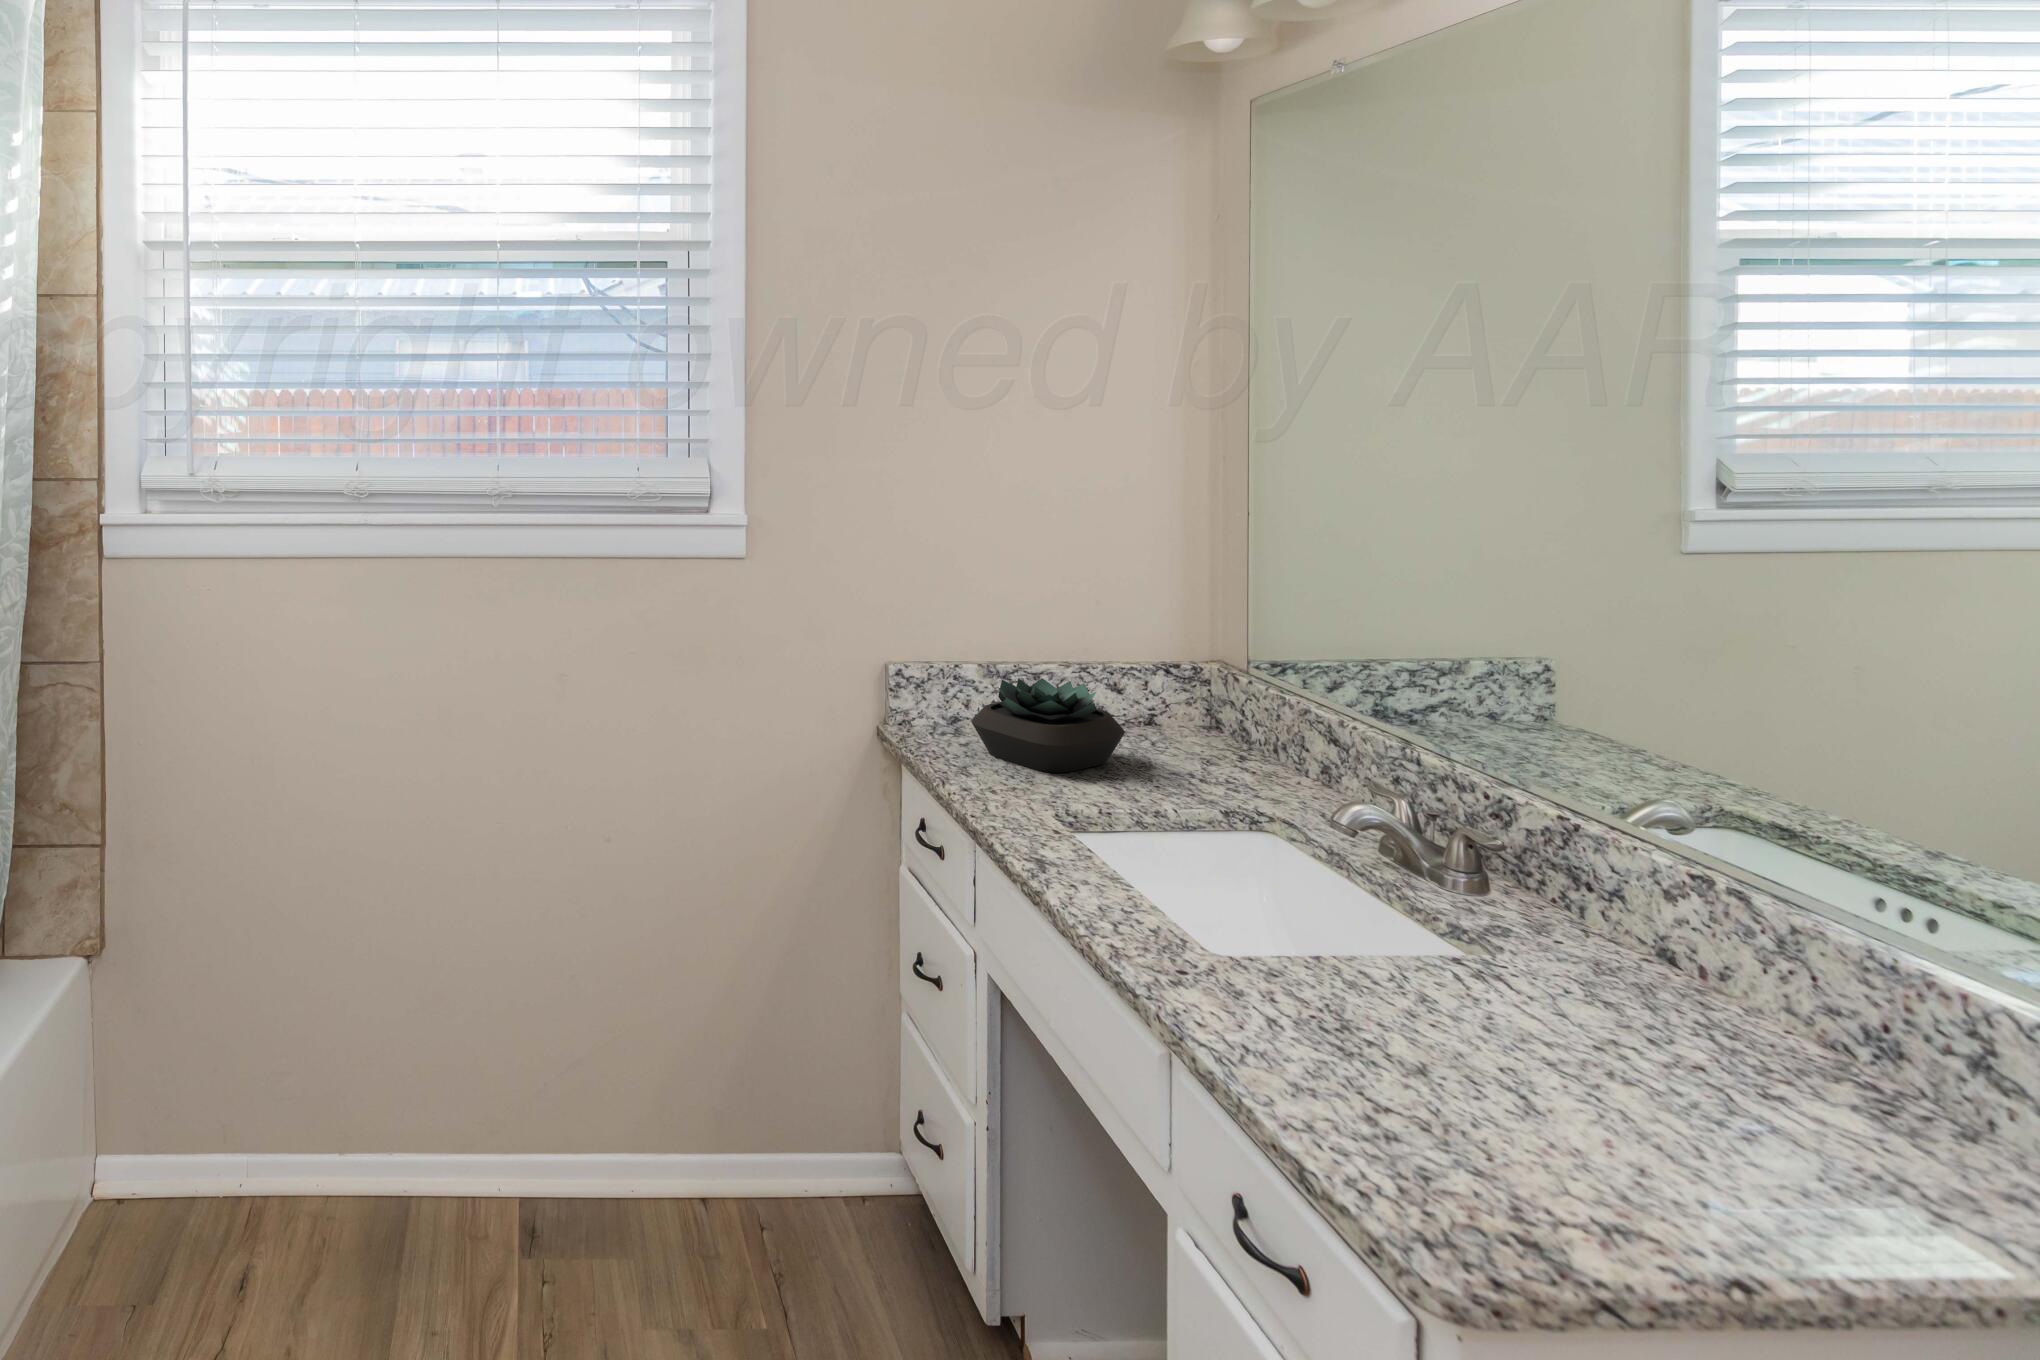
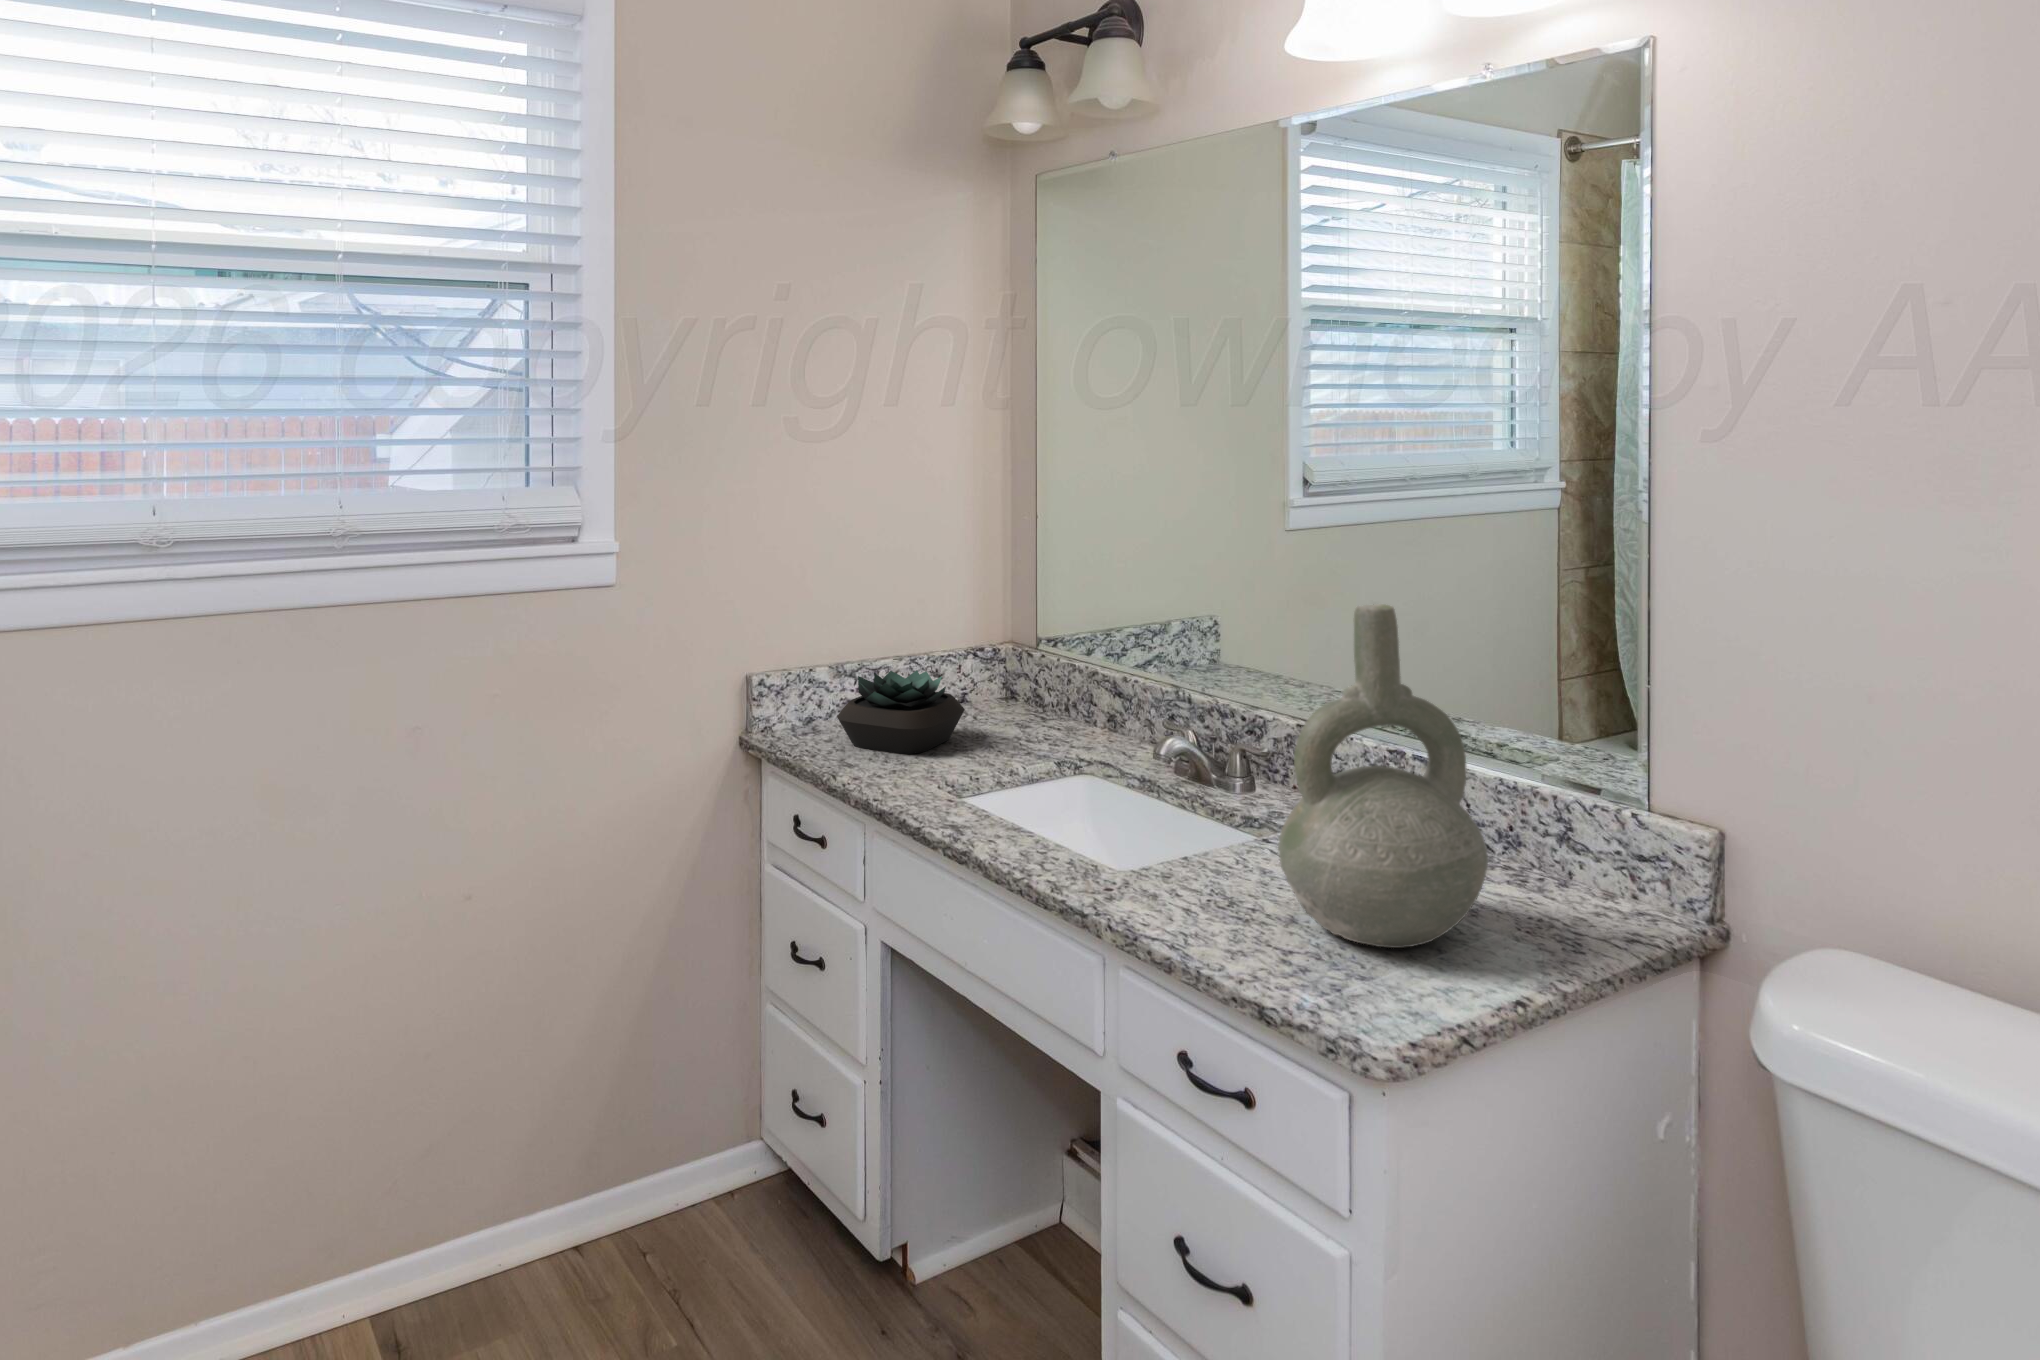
decorative vase: none [1392,656,1754,1155] -> present [1278,604,1488,948]

